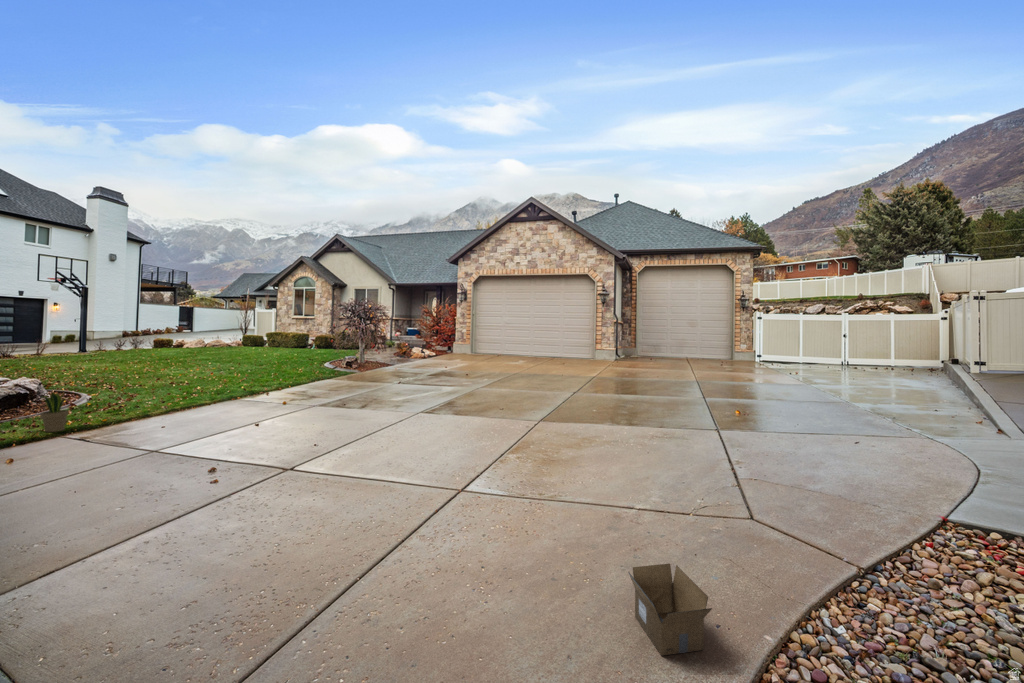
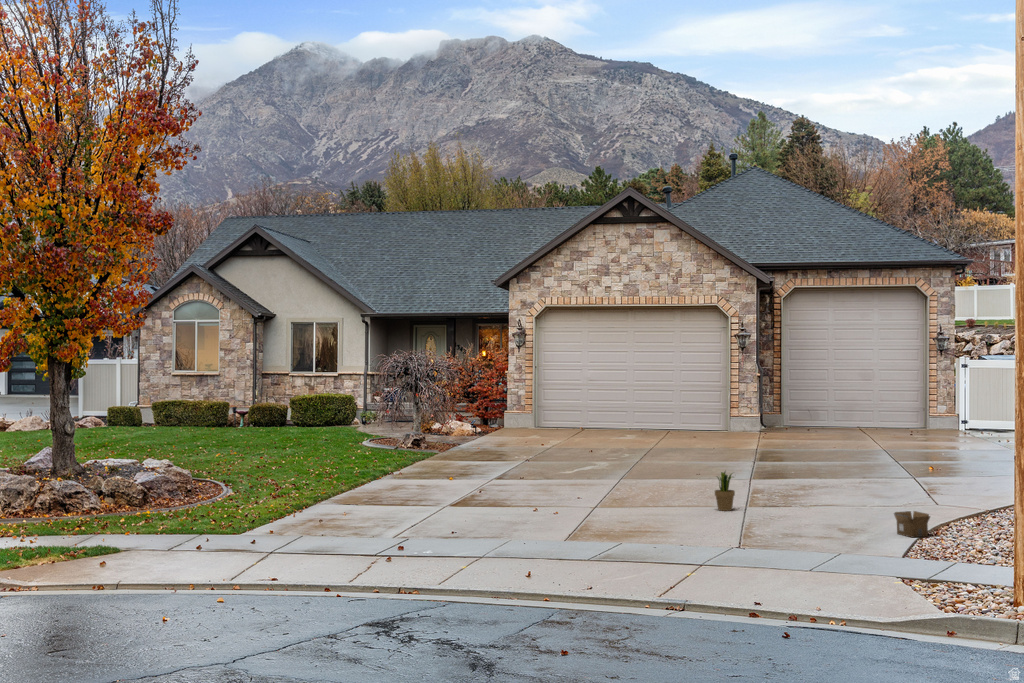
potted plant: present [41,392,68,432] -> present [715,472,735,511]

